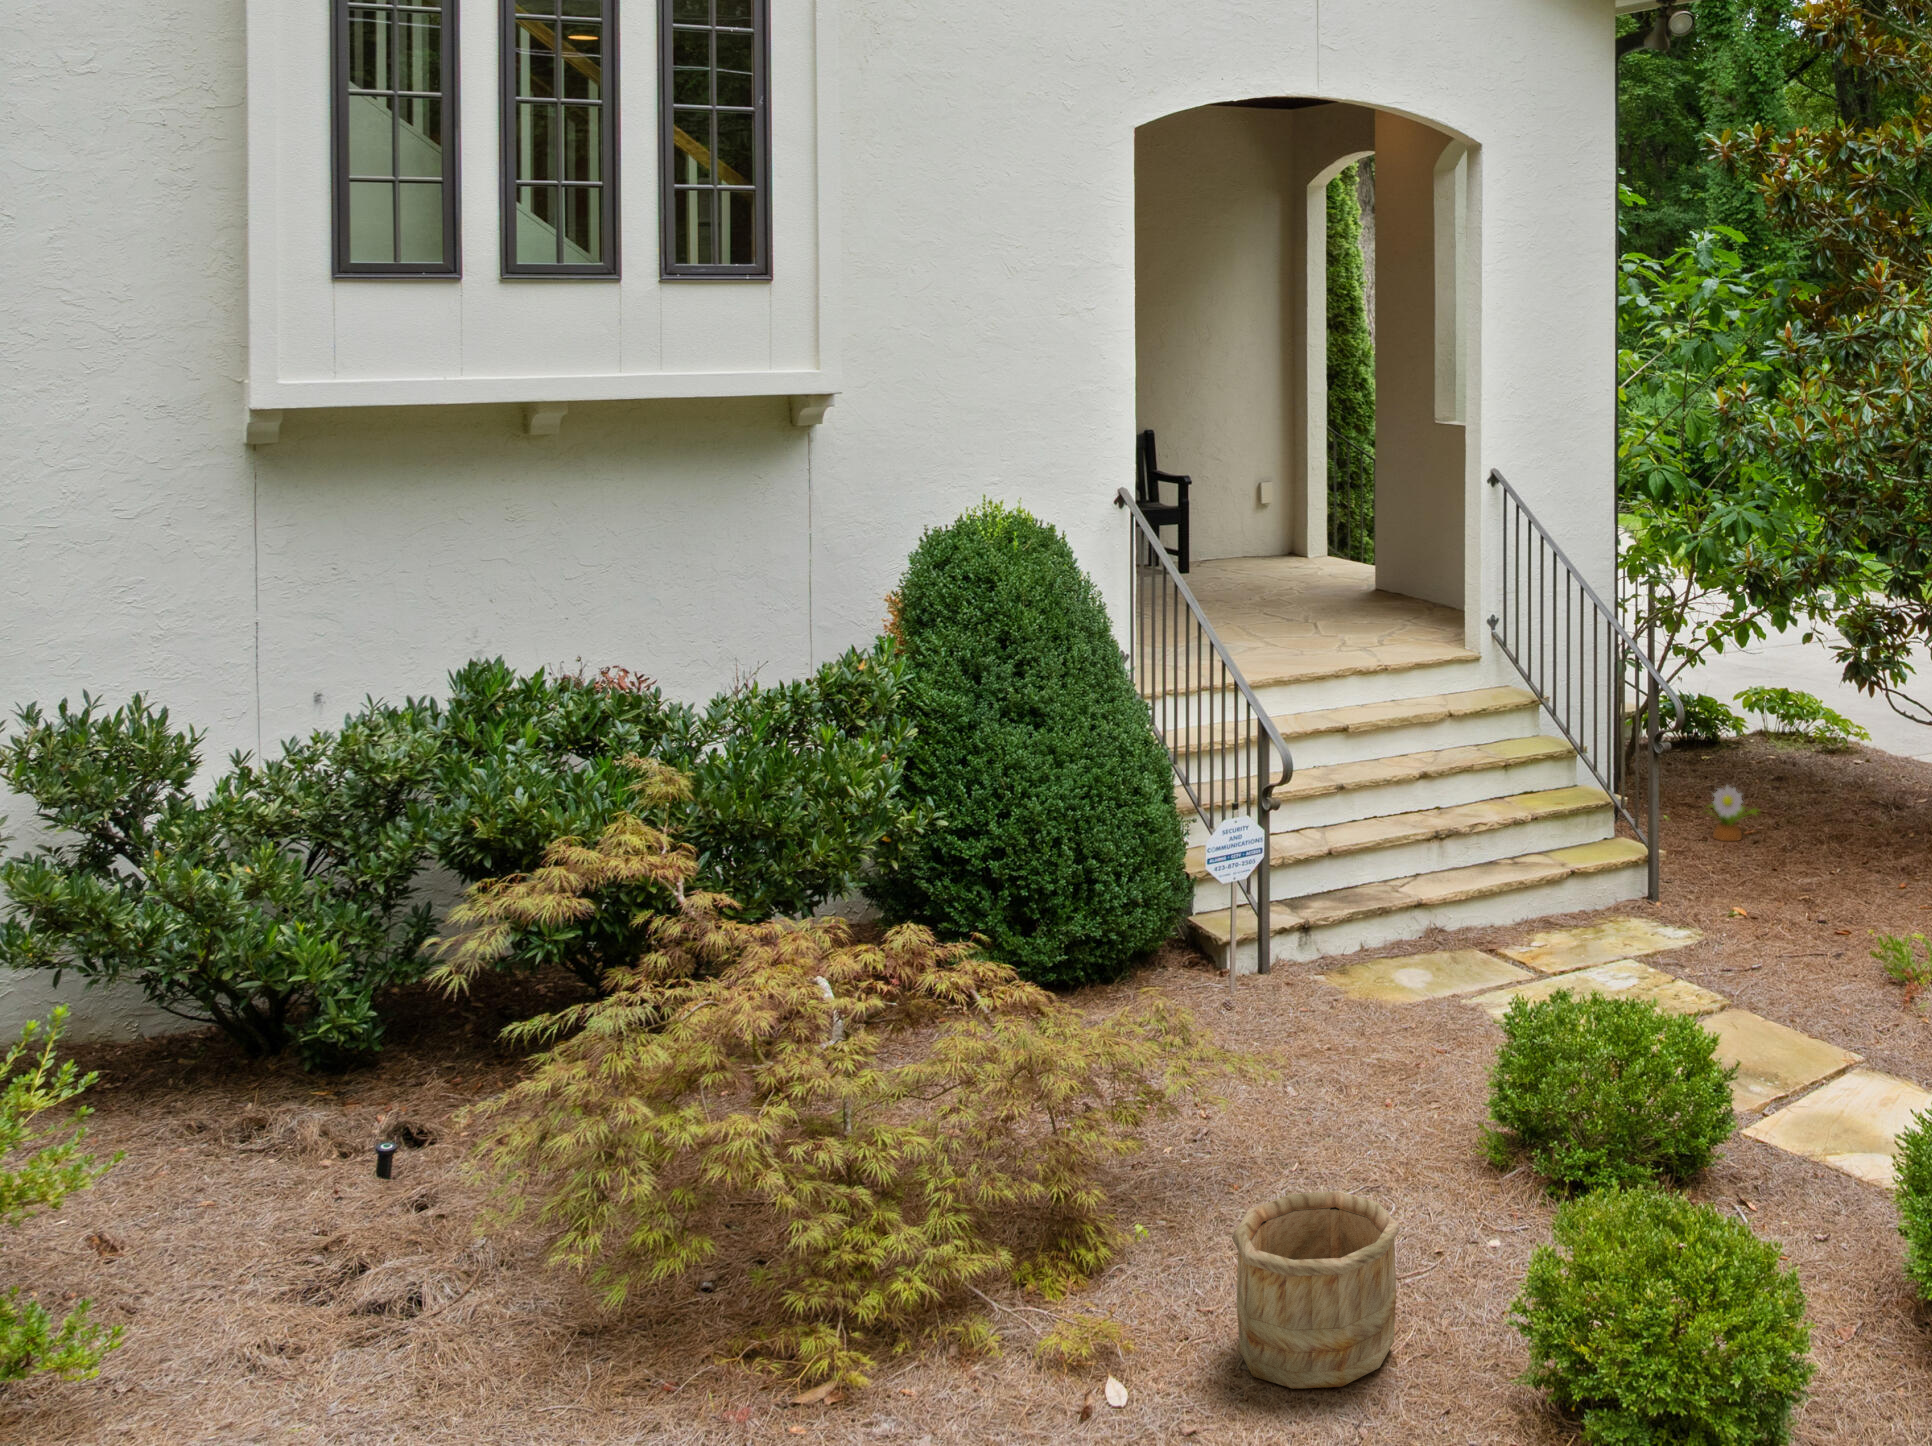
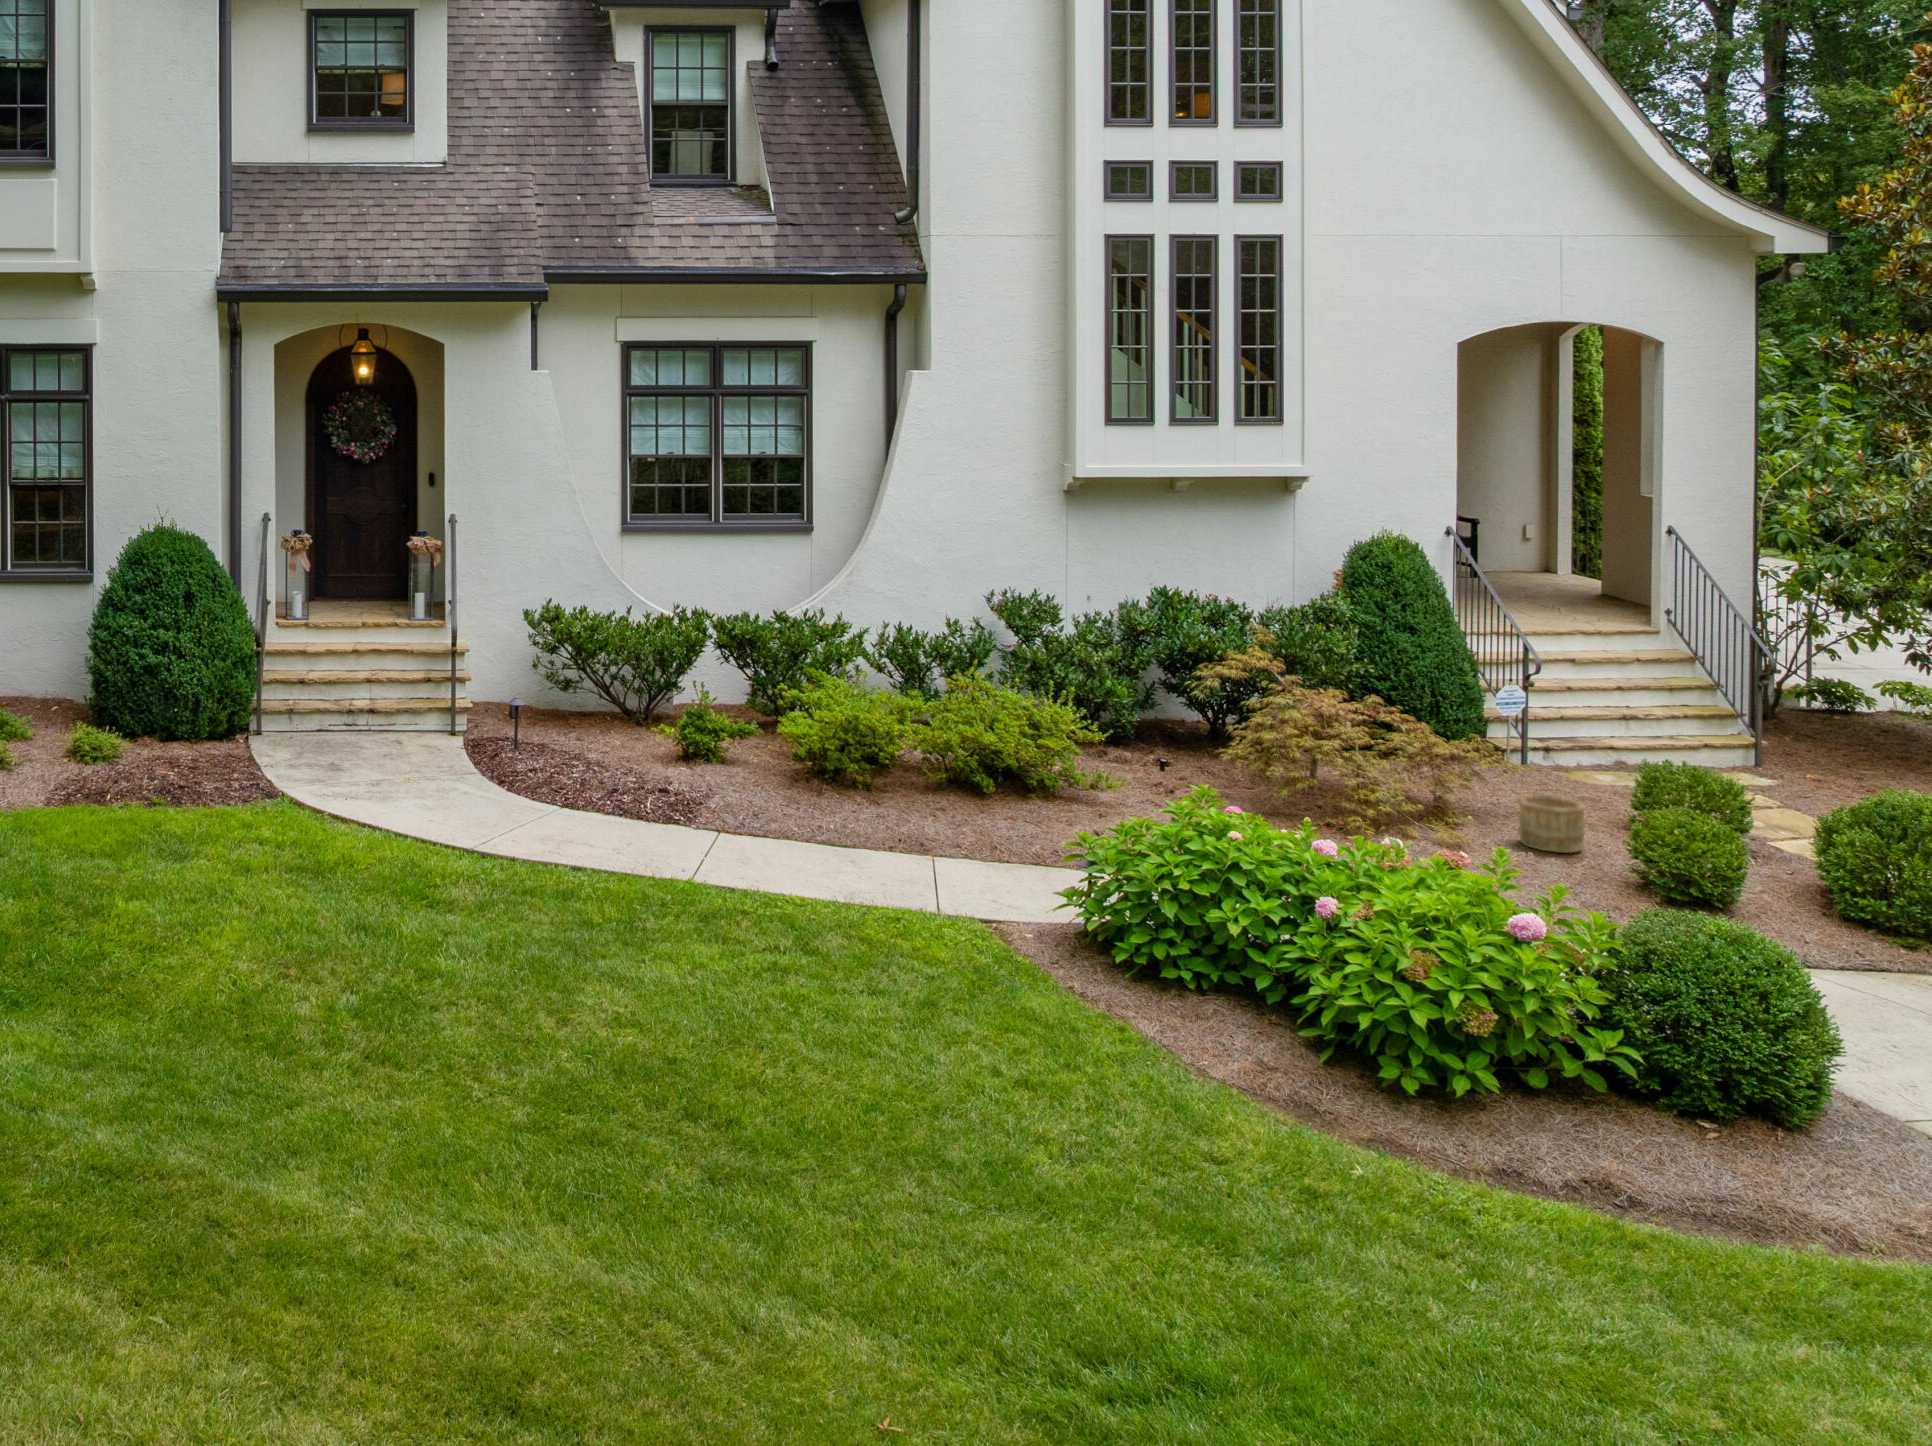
decorative plant: present [1706,786,1758,841] -> none [1816,724,1862,759]

